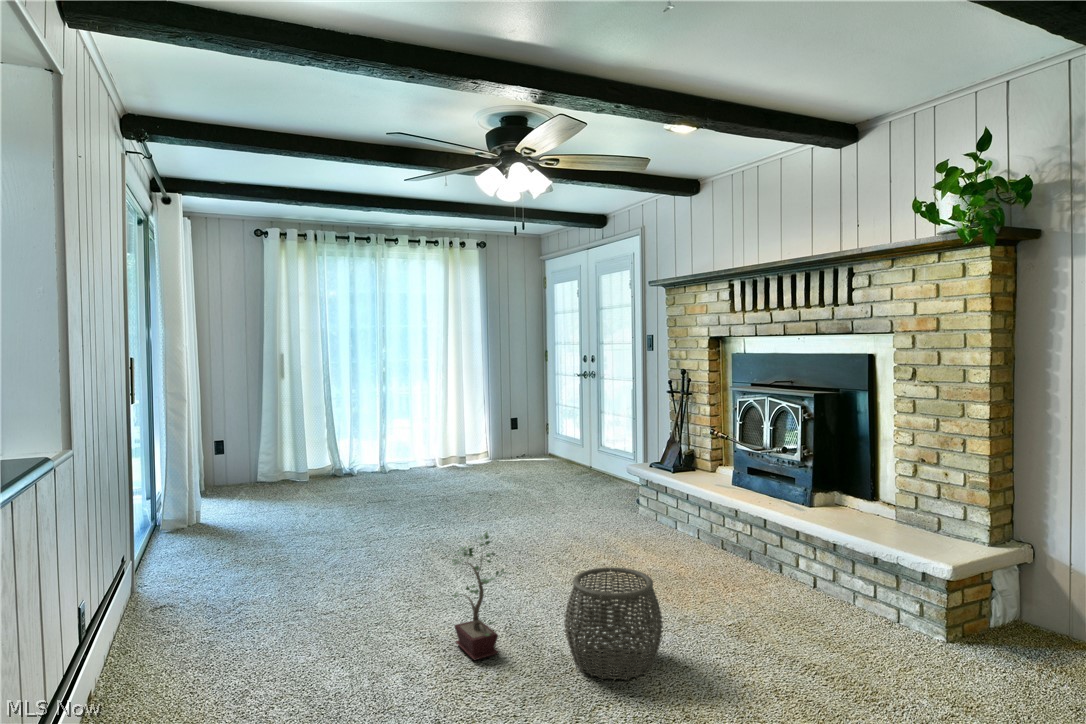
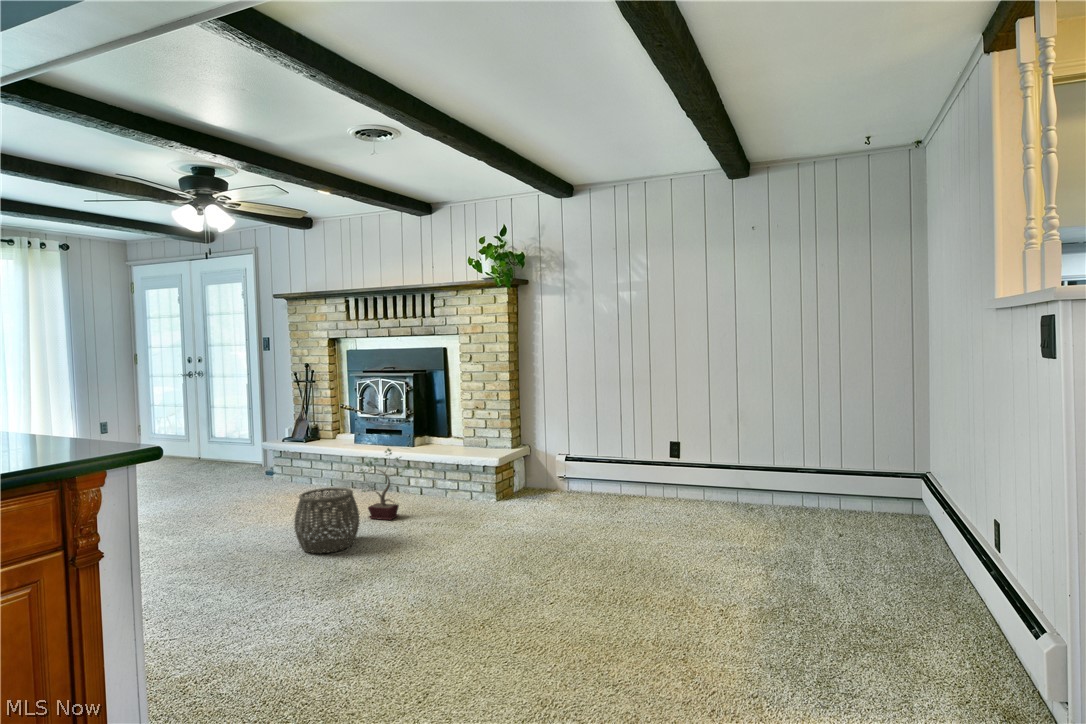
potted plant: present [452,532,507,660] -> present [360,448,411,520]

